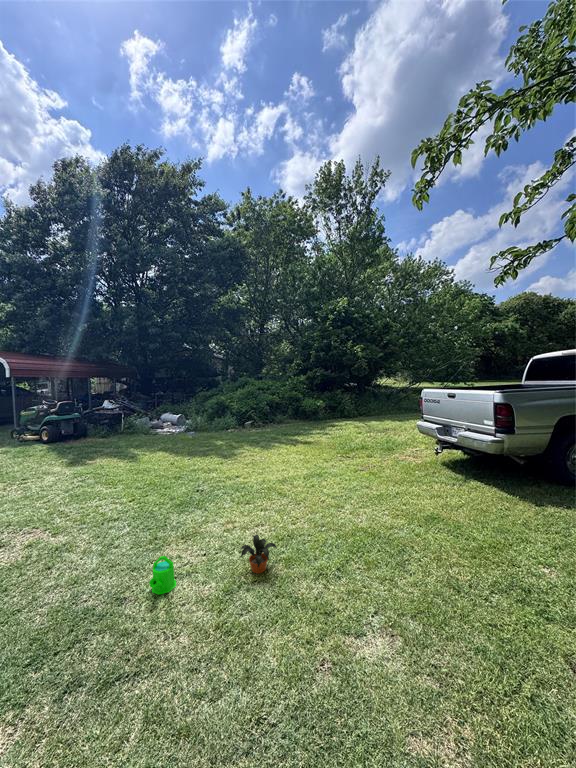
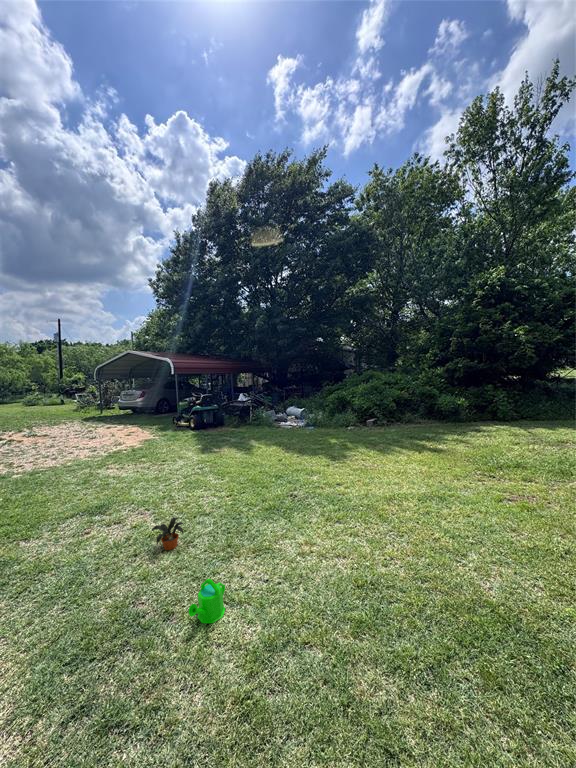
potted plant: present [241,535,277,573] -> present [152,517,183,550]

